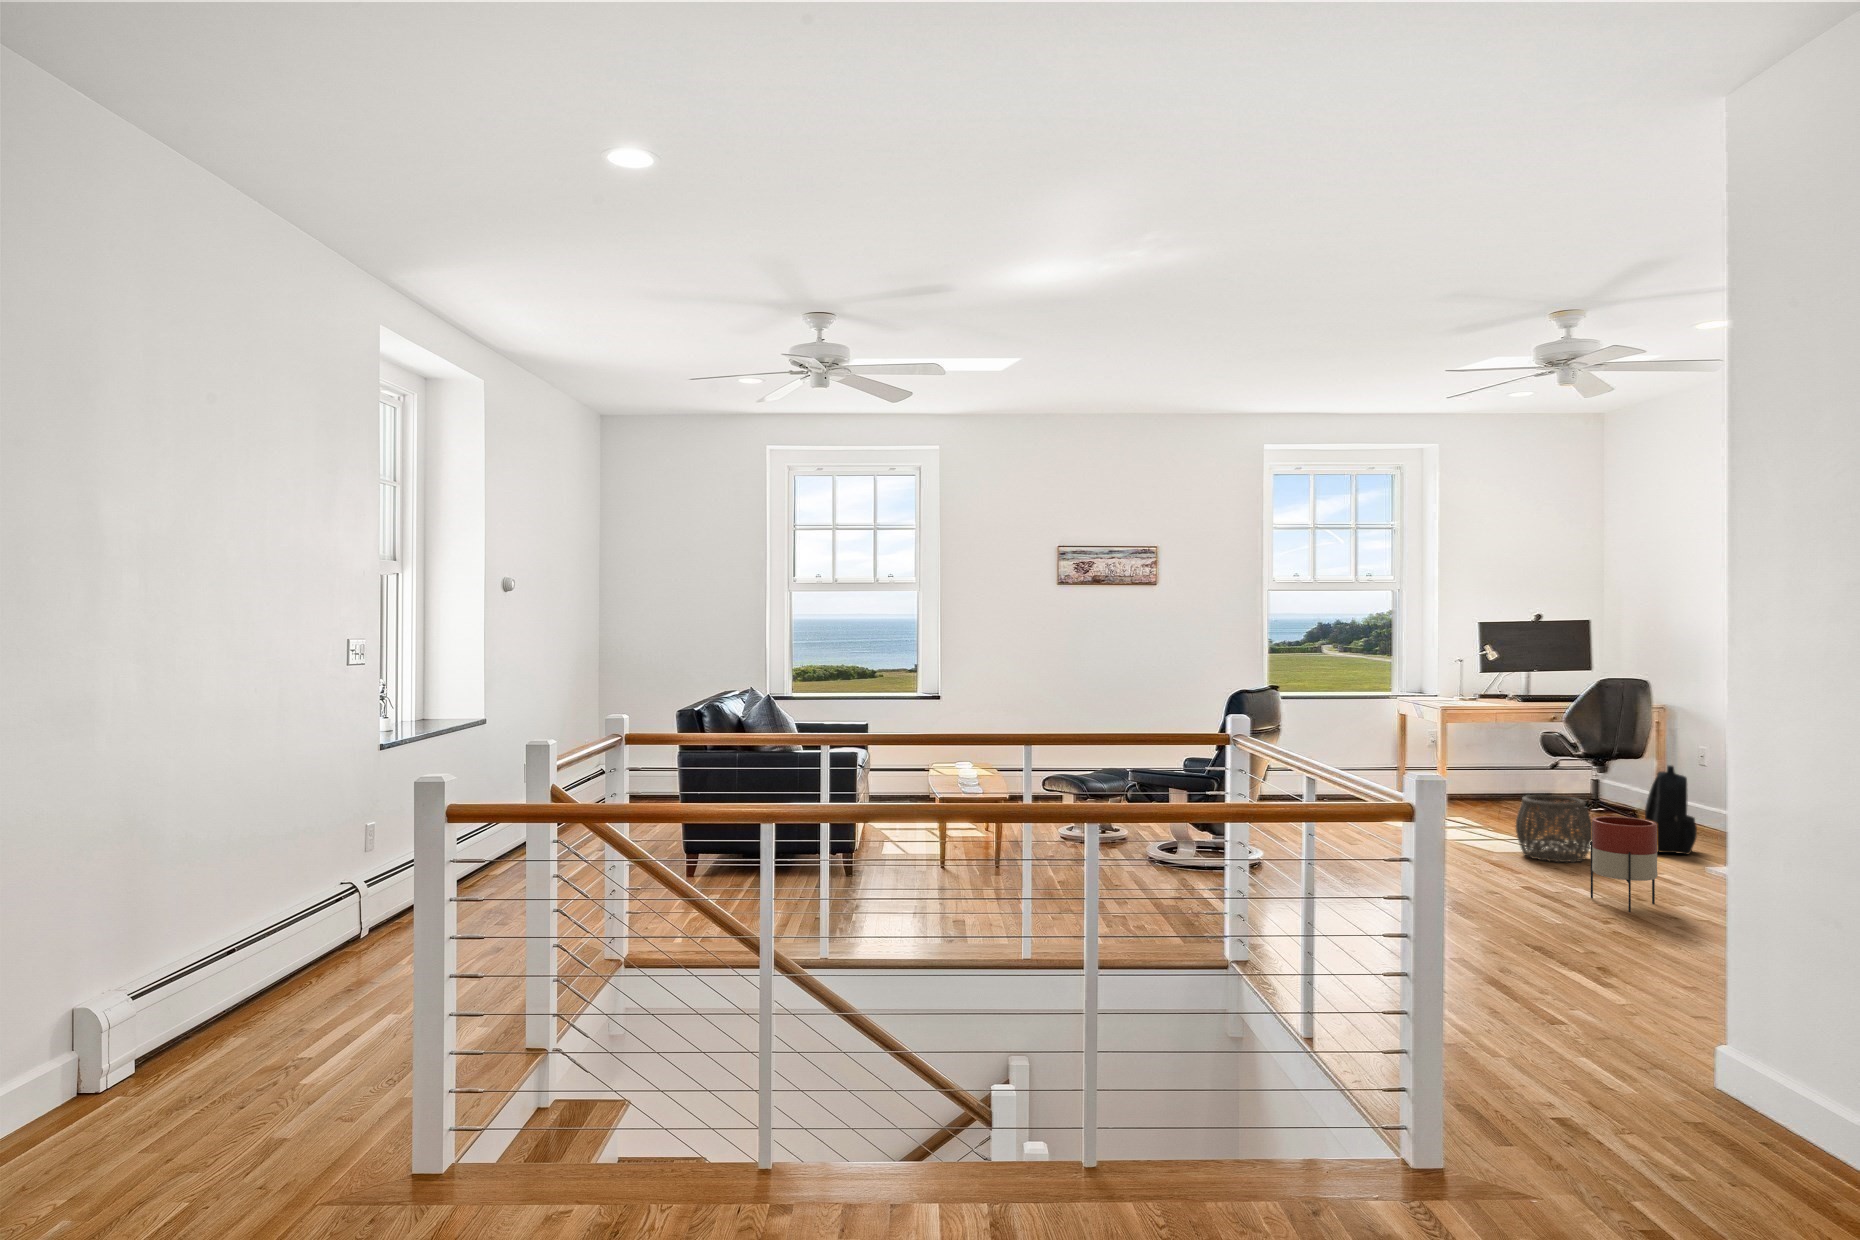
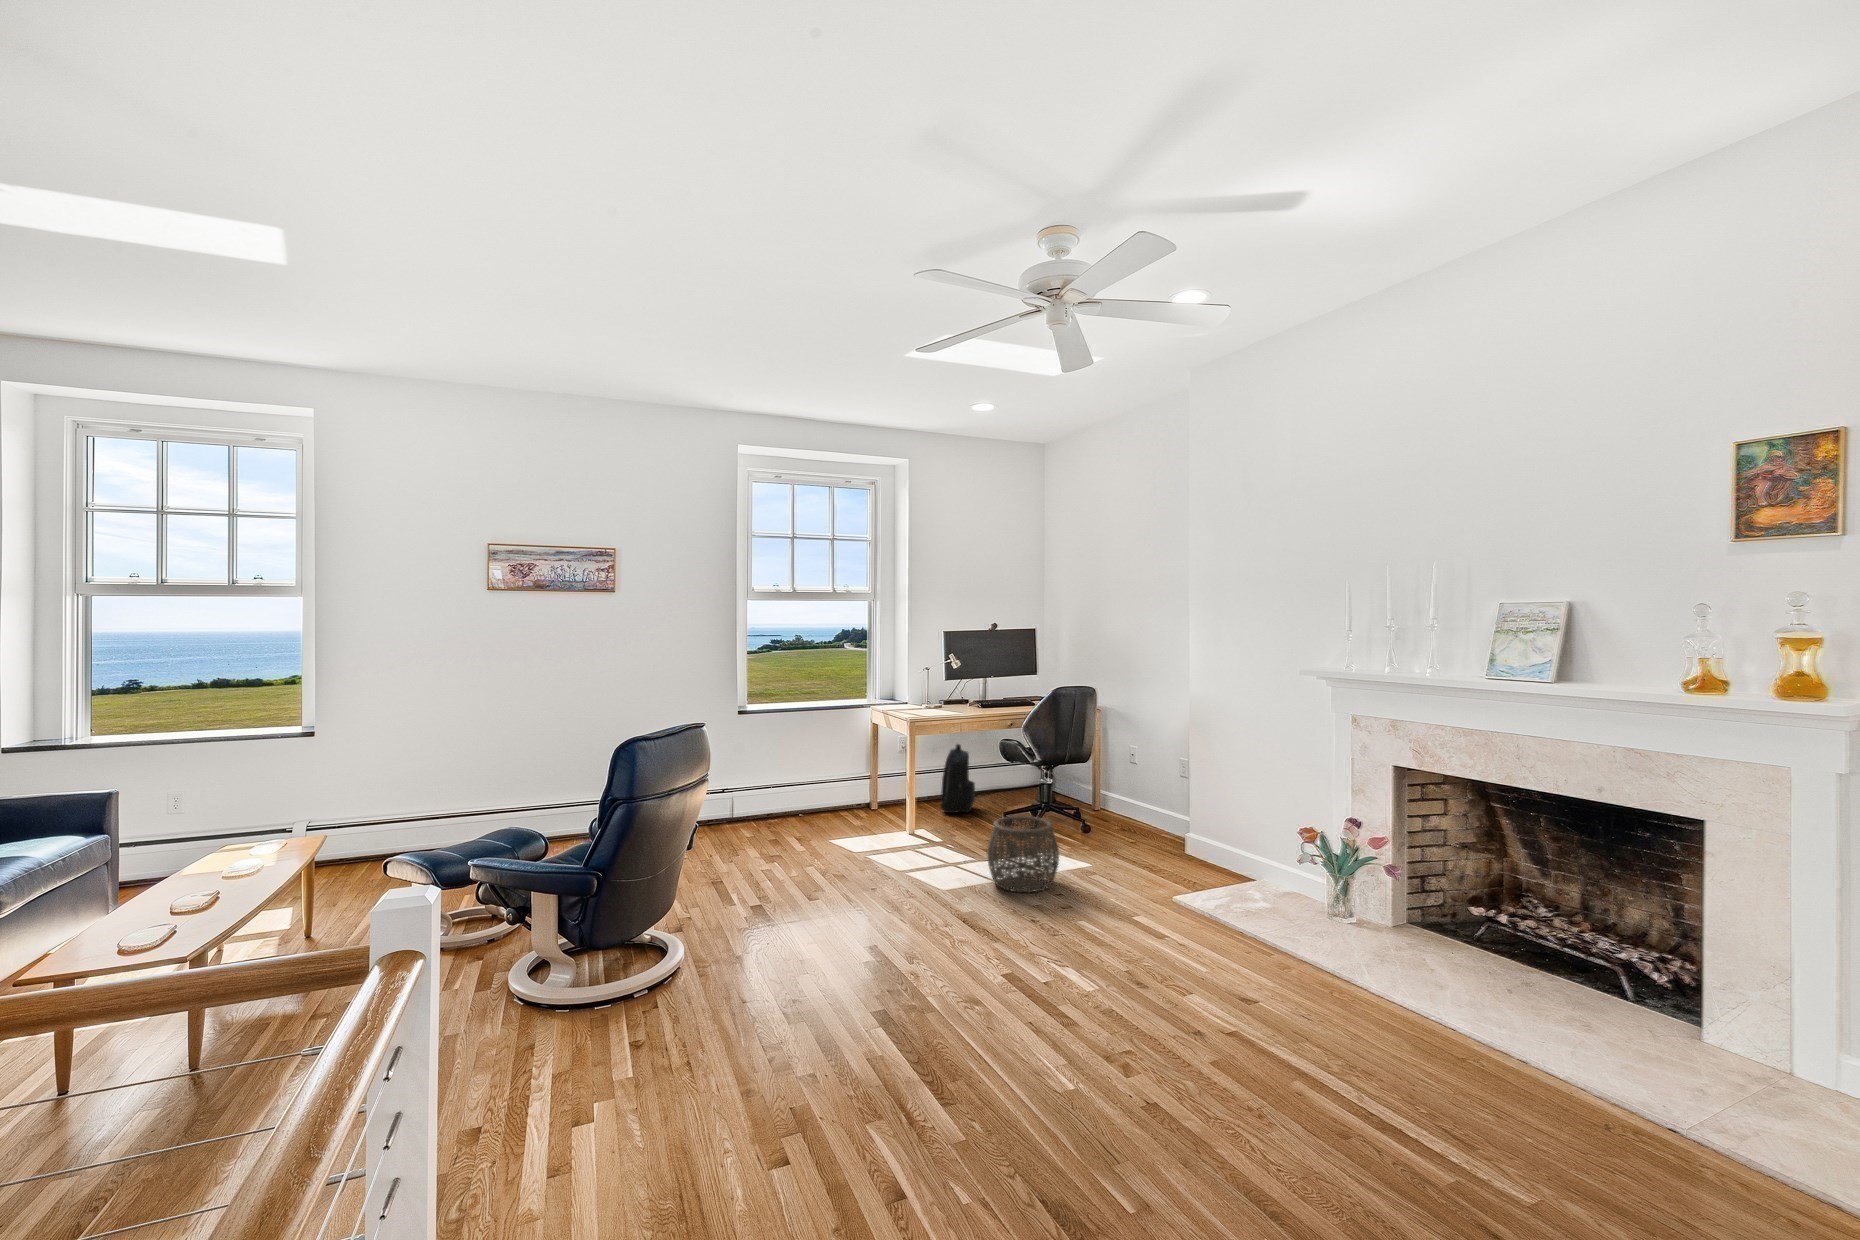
backpack: present [1645,765,1697,855] -> present [941,744,975,813]
planter: present [1590,816,1658,912] -> none [1076,863,1144,985]

